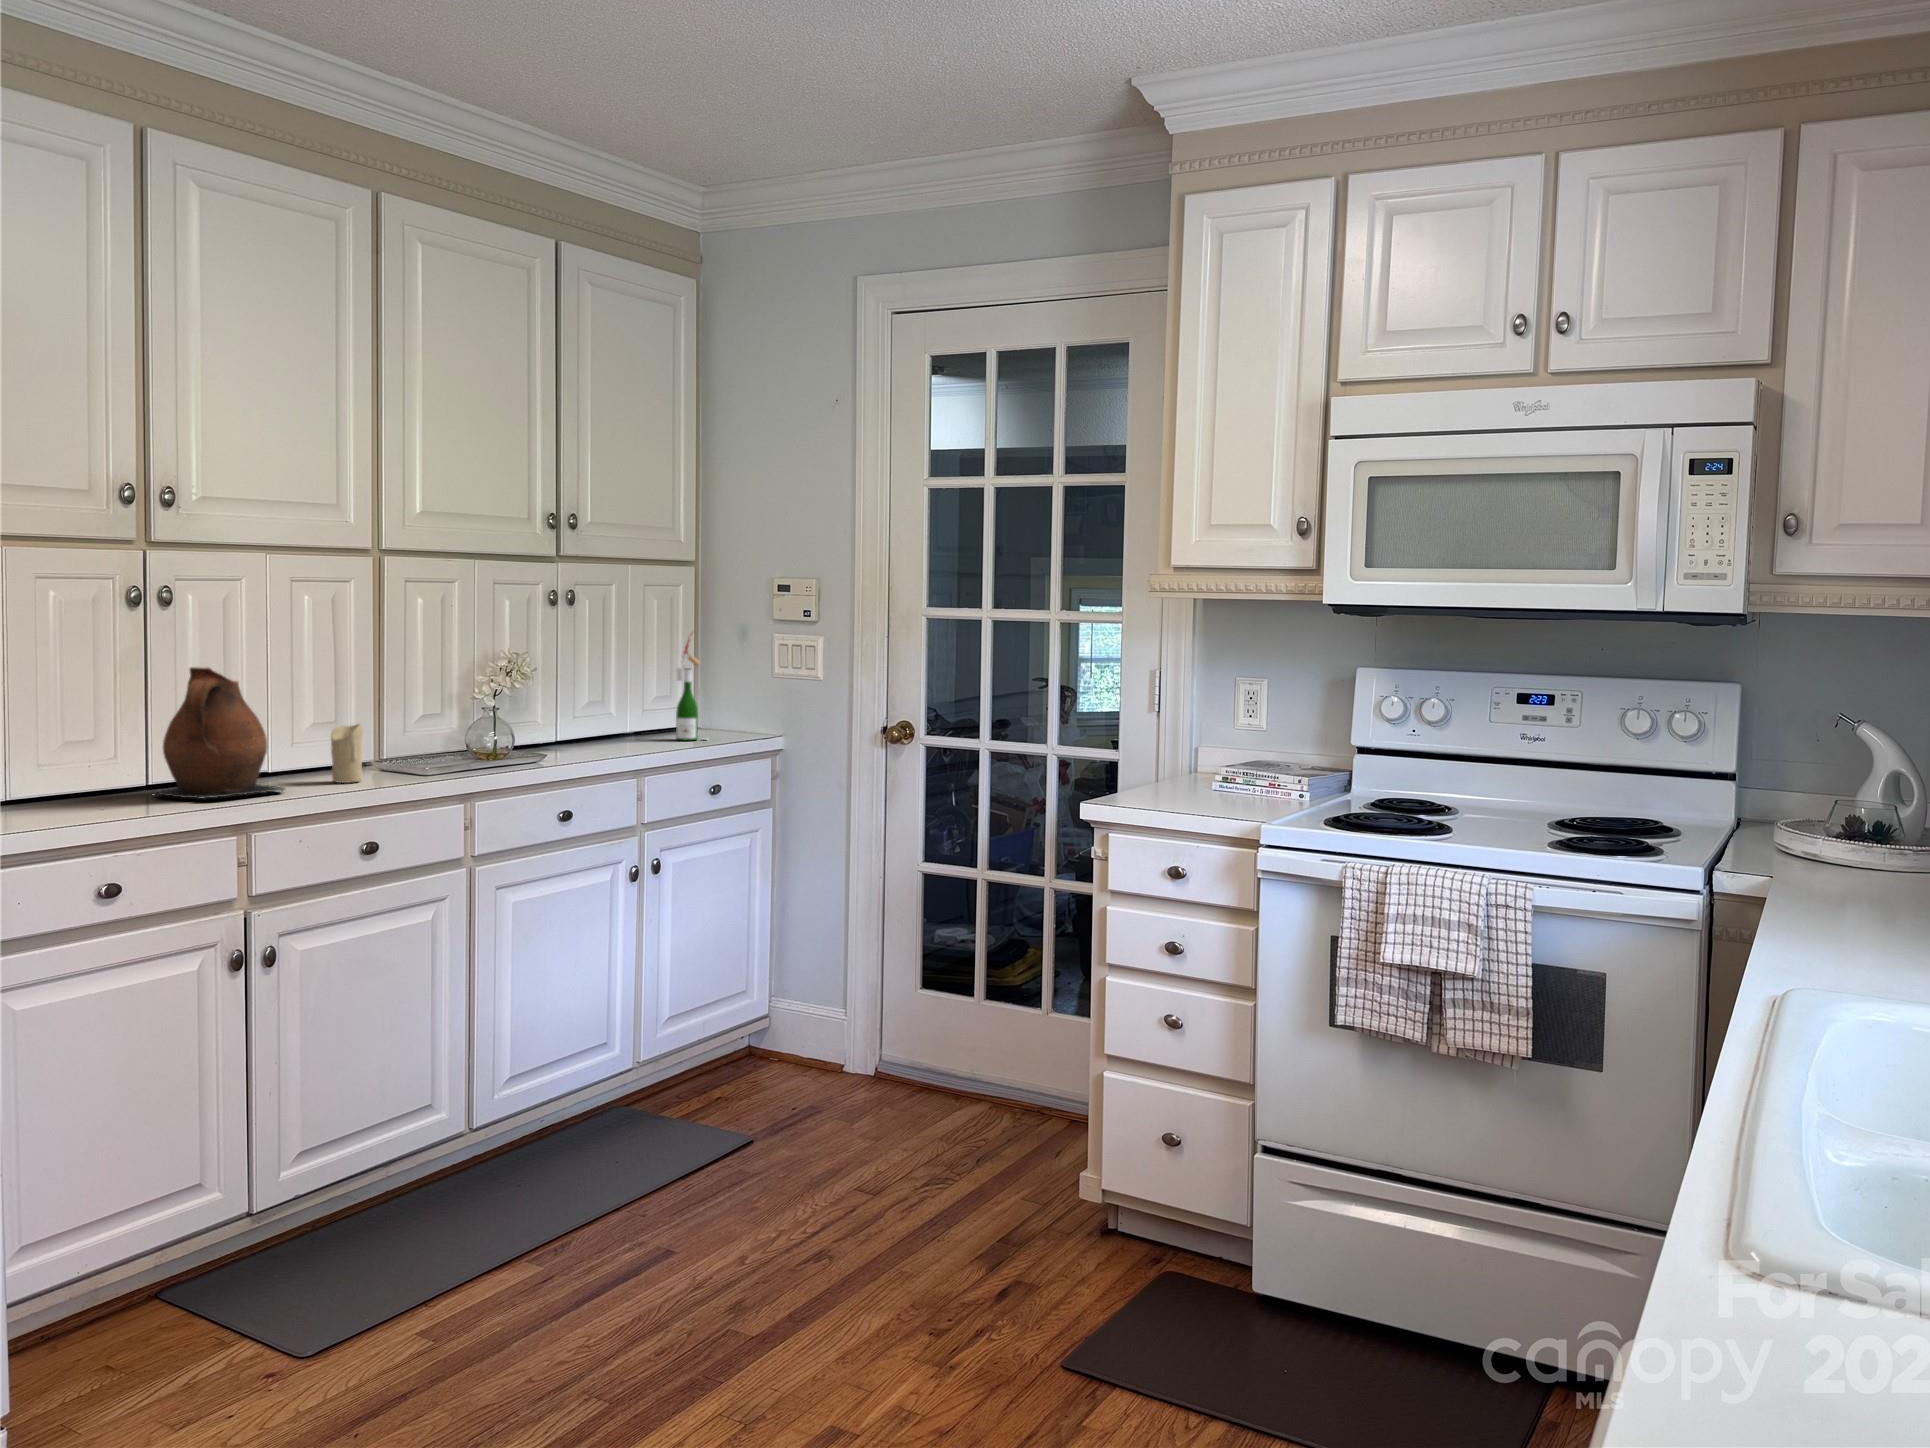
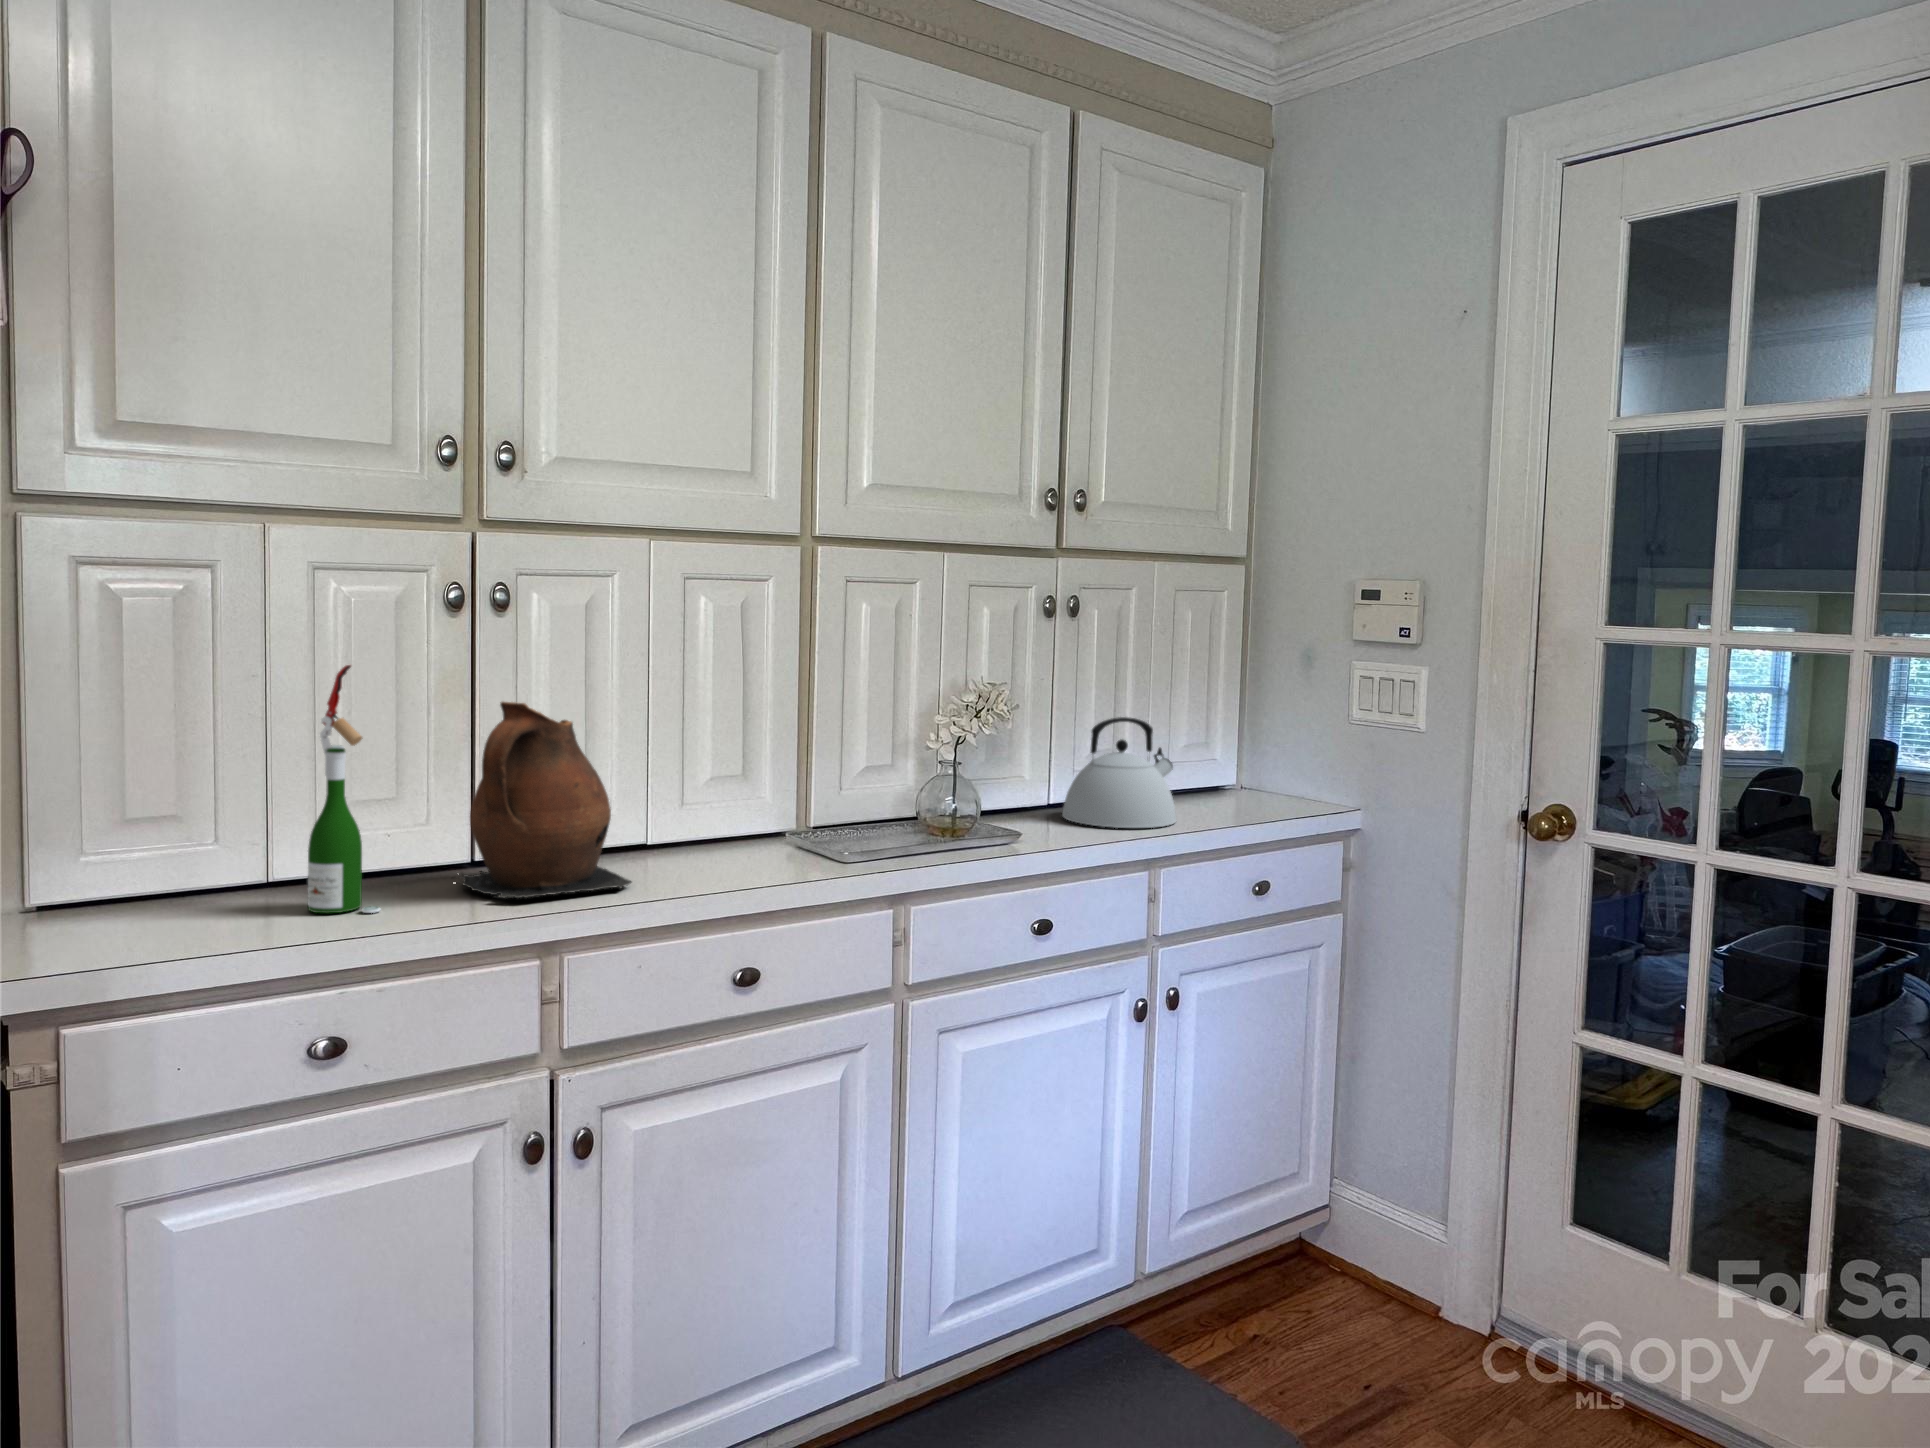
wine bottle: present [676,639,707,740] -> present [308,665,380,913]
kettle: none [569,676,653,751] -> present [1062,717,1176,828]
candle: present [331,724,363,783] -> none [708,786,753,872]

